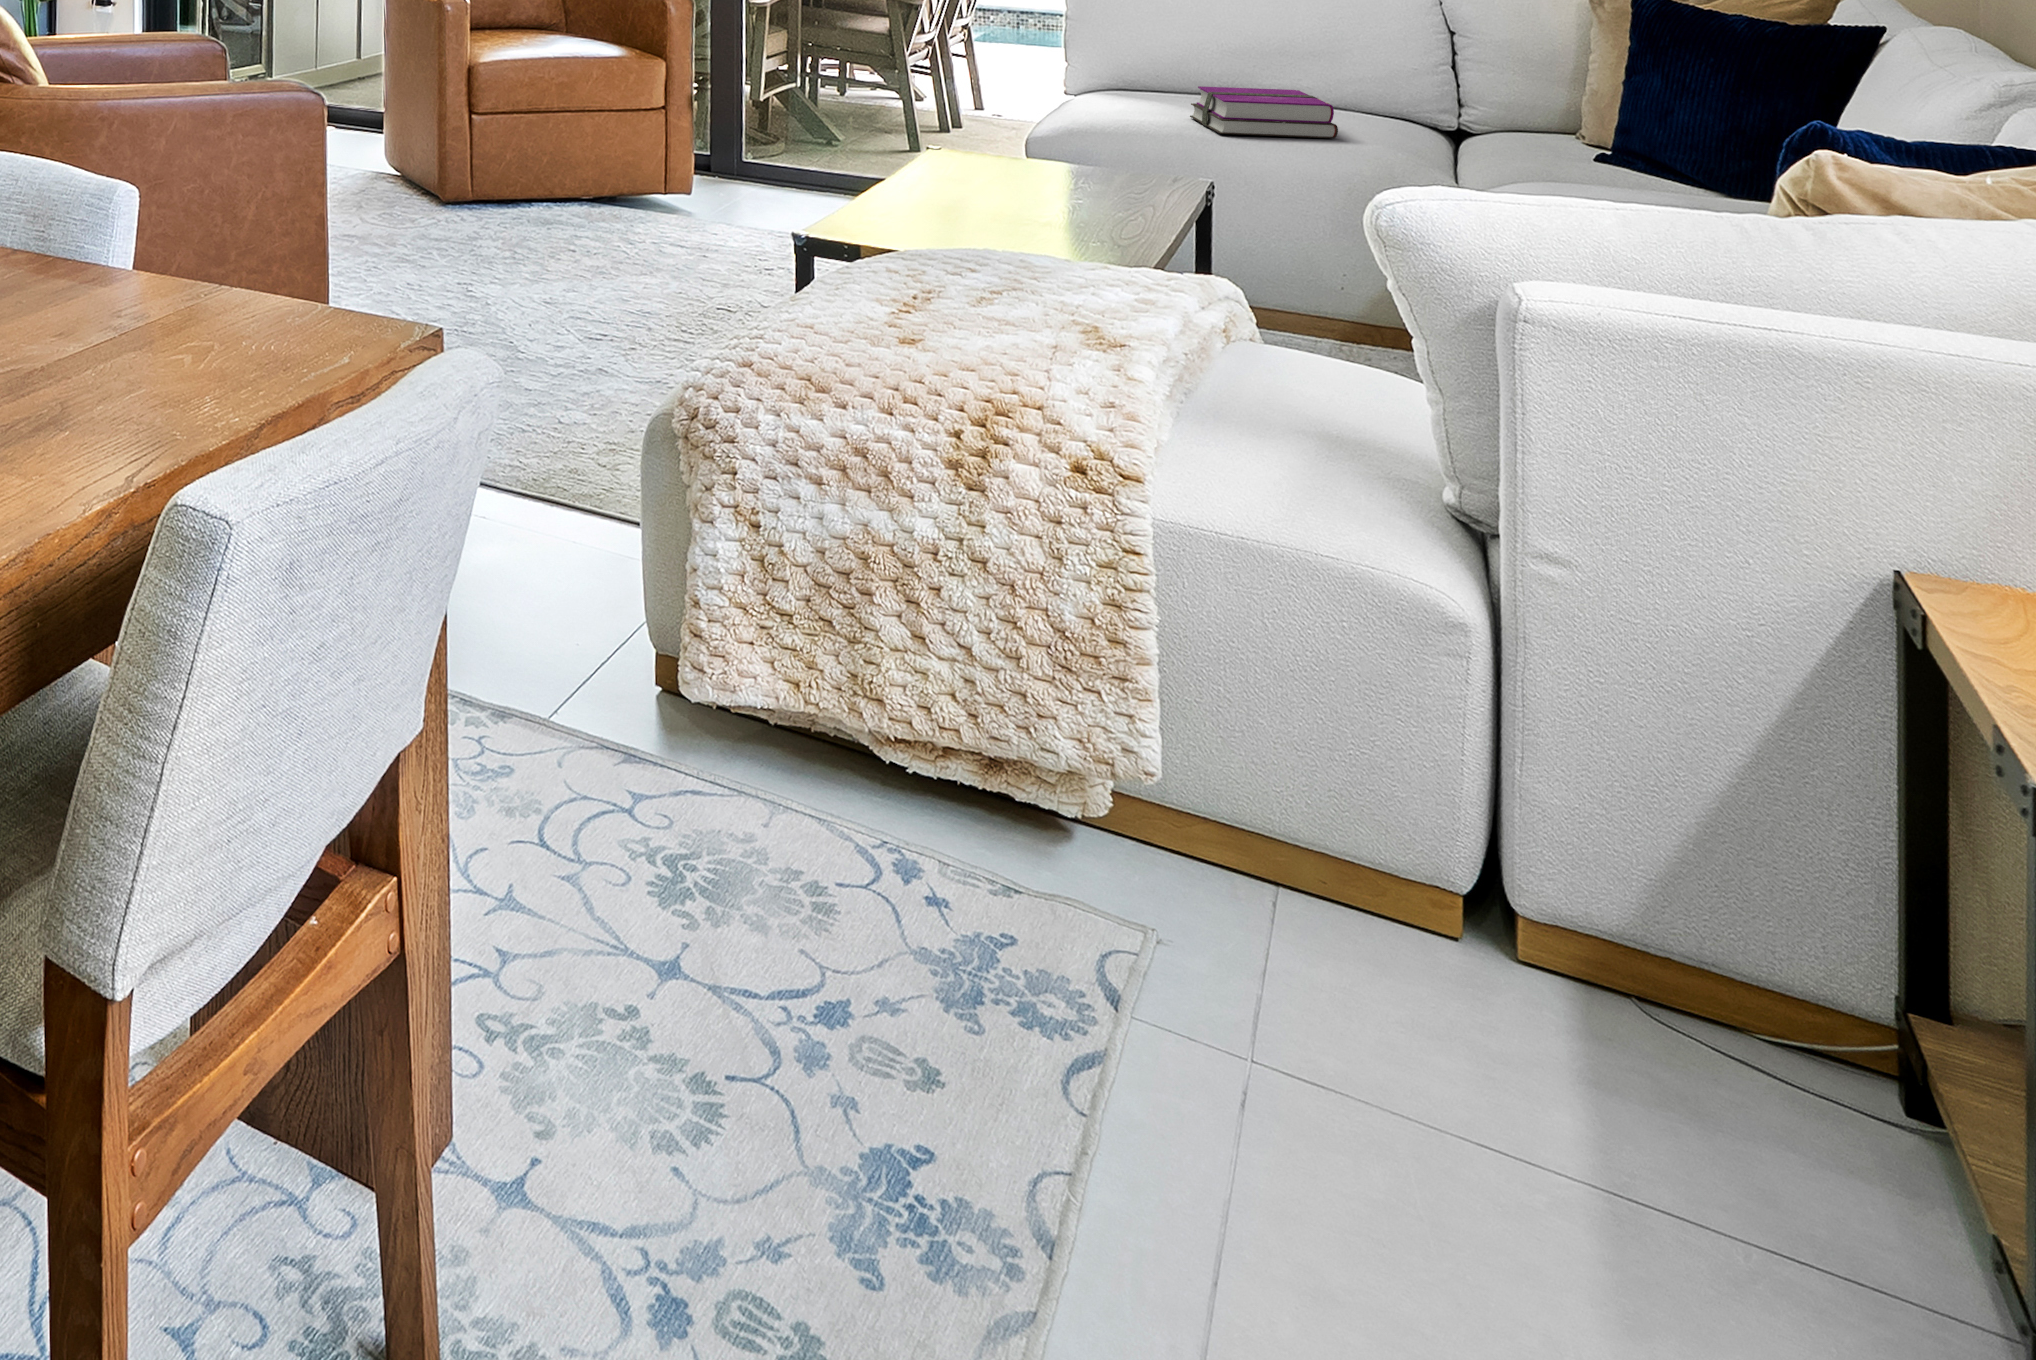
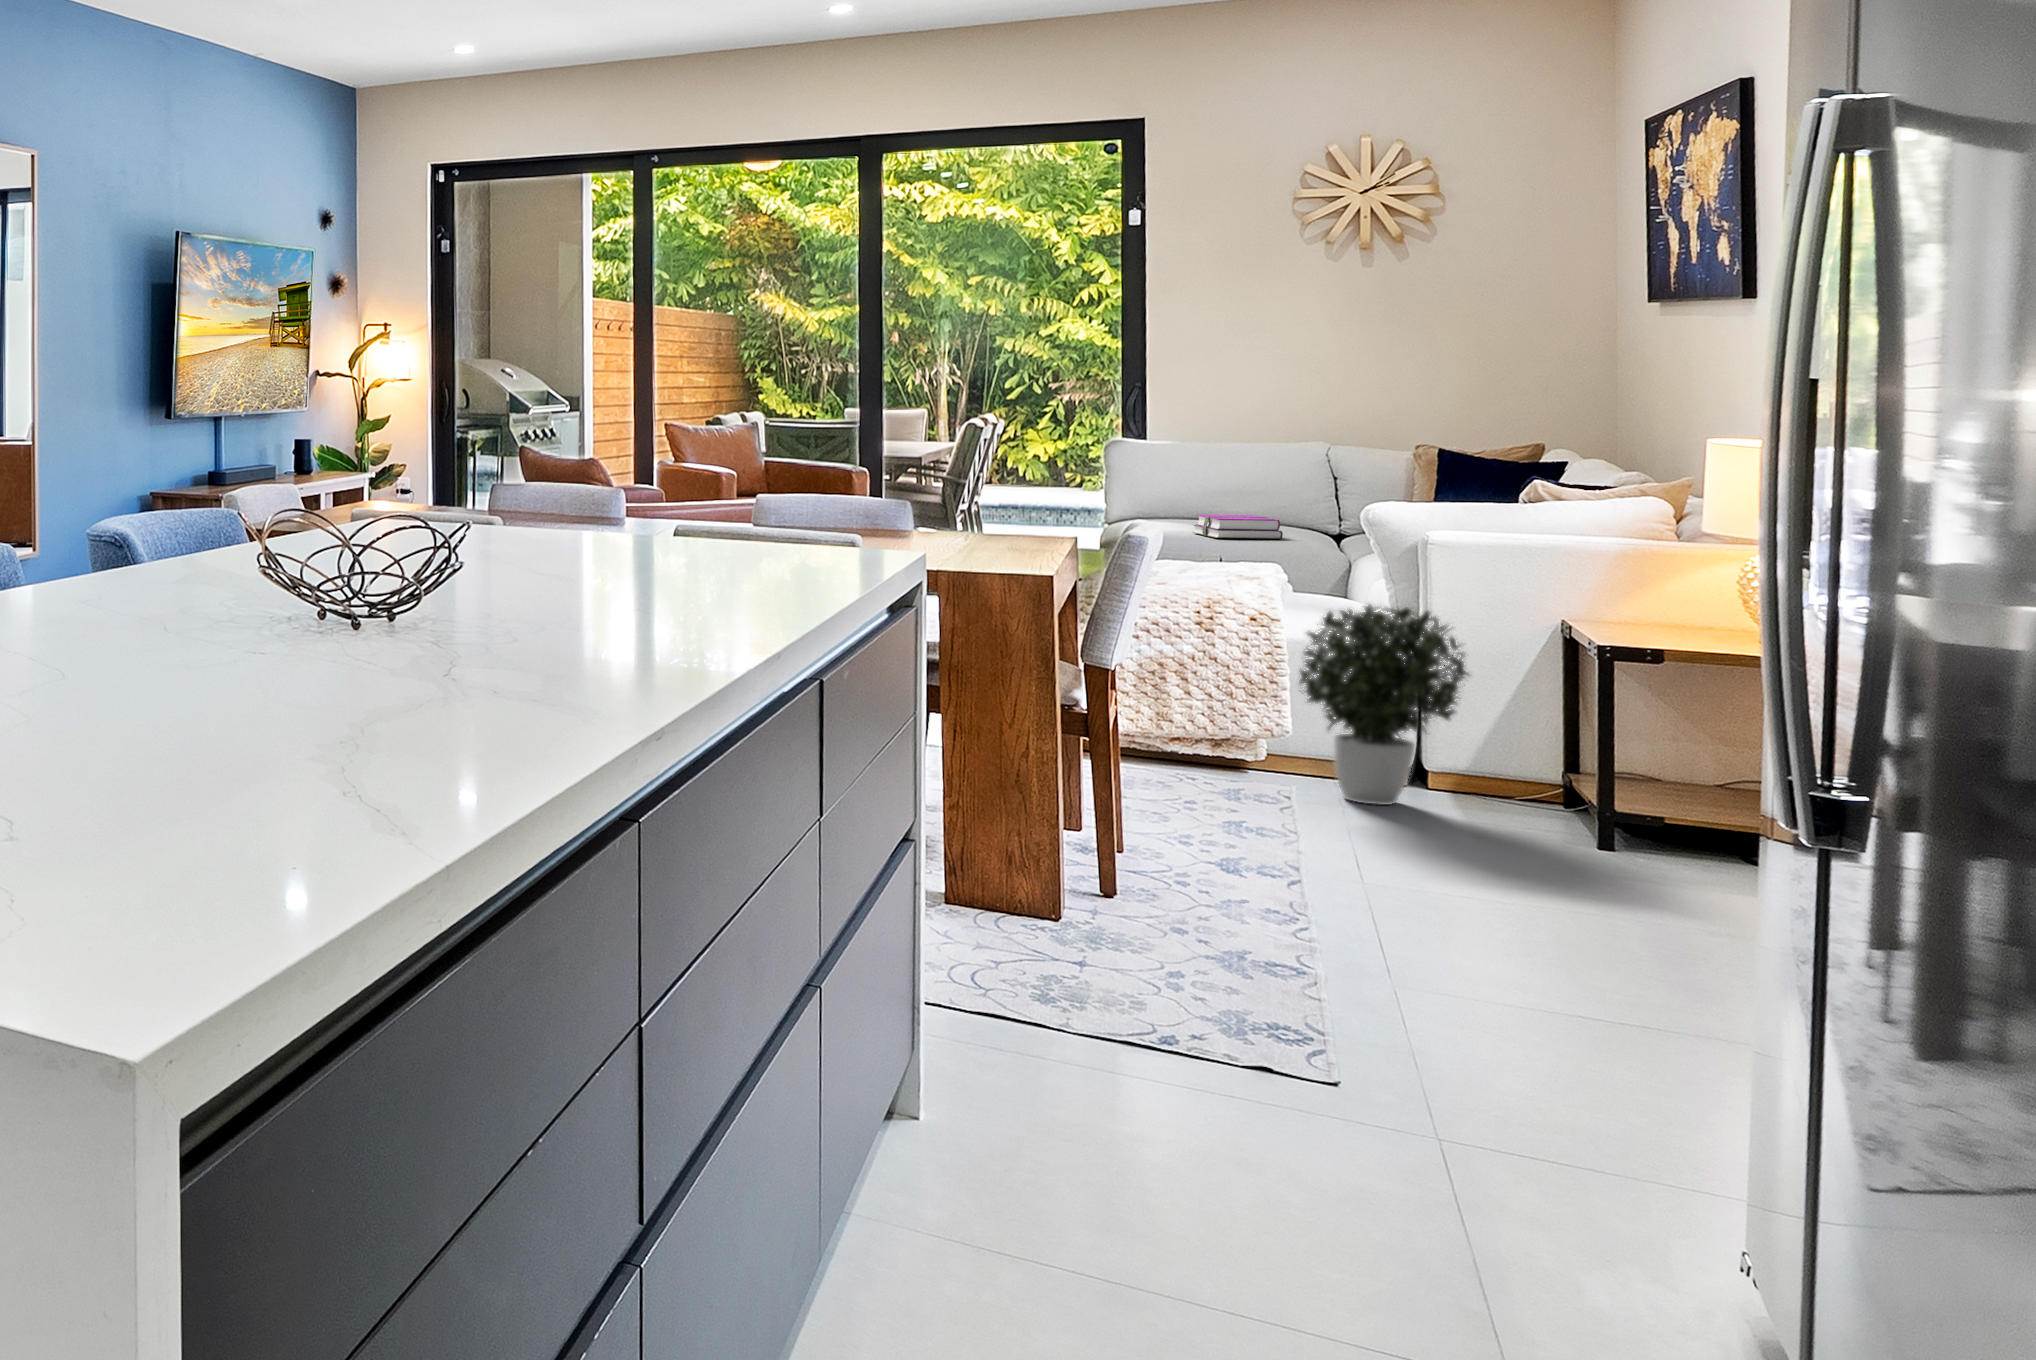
potted plant: none [1145,496,1621,1057] -> present [1300,605,1468,805]

